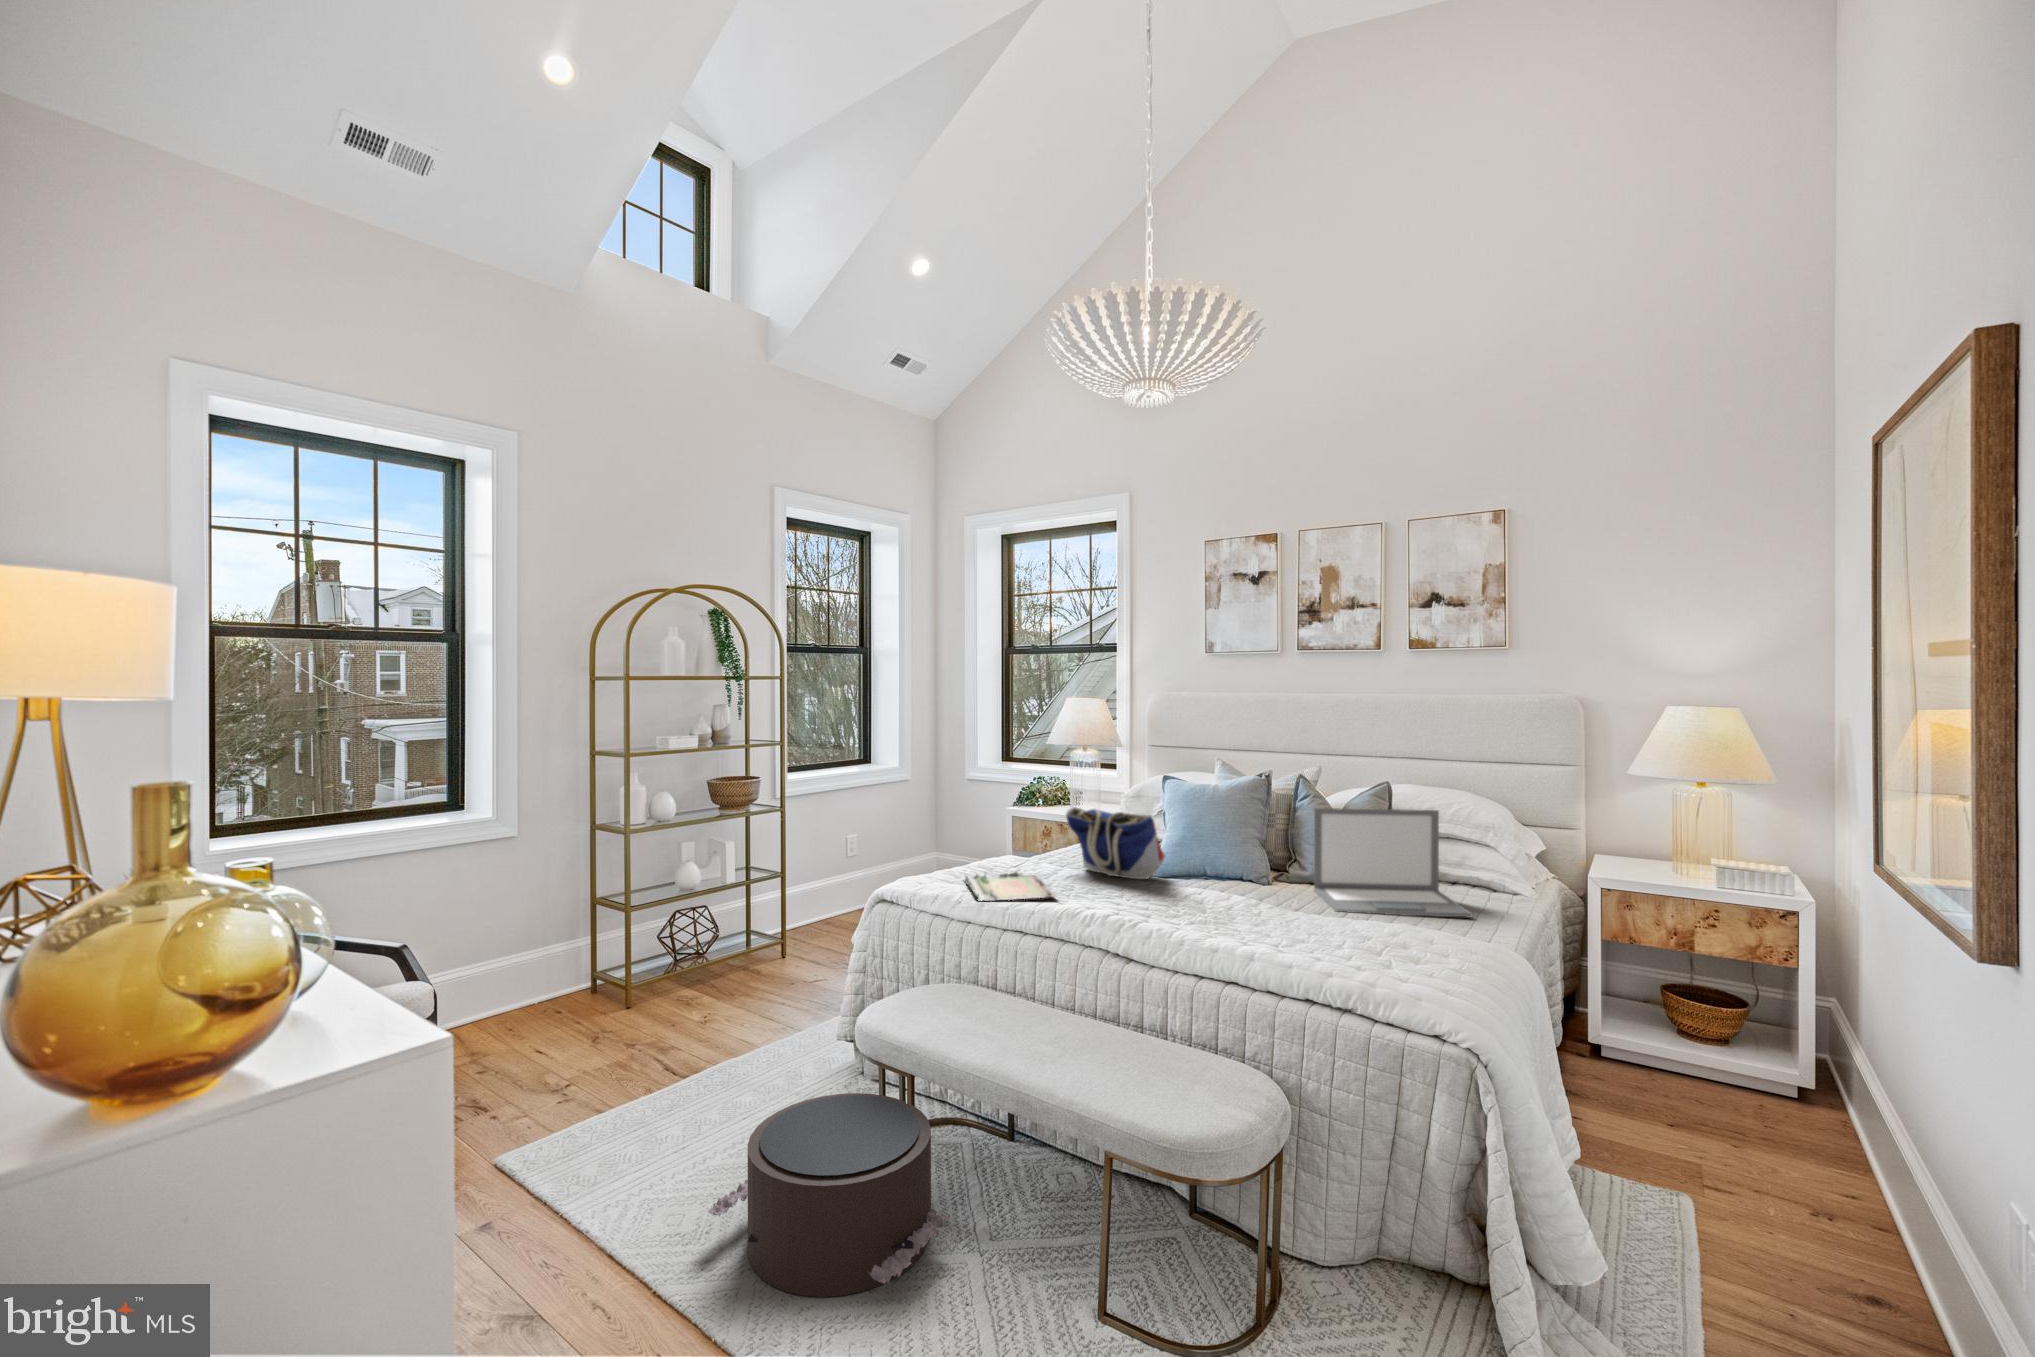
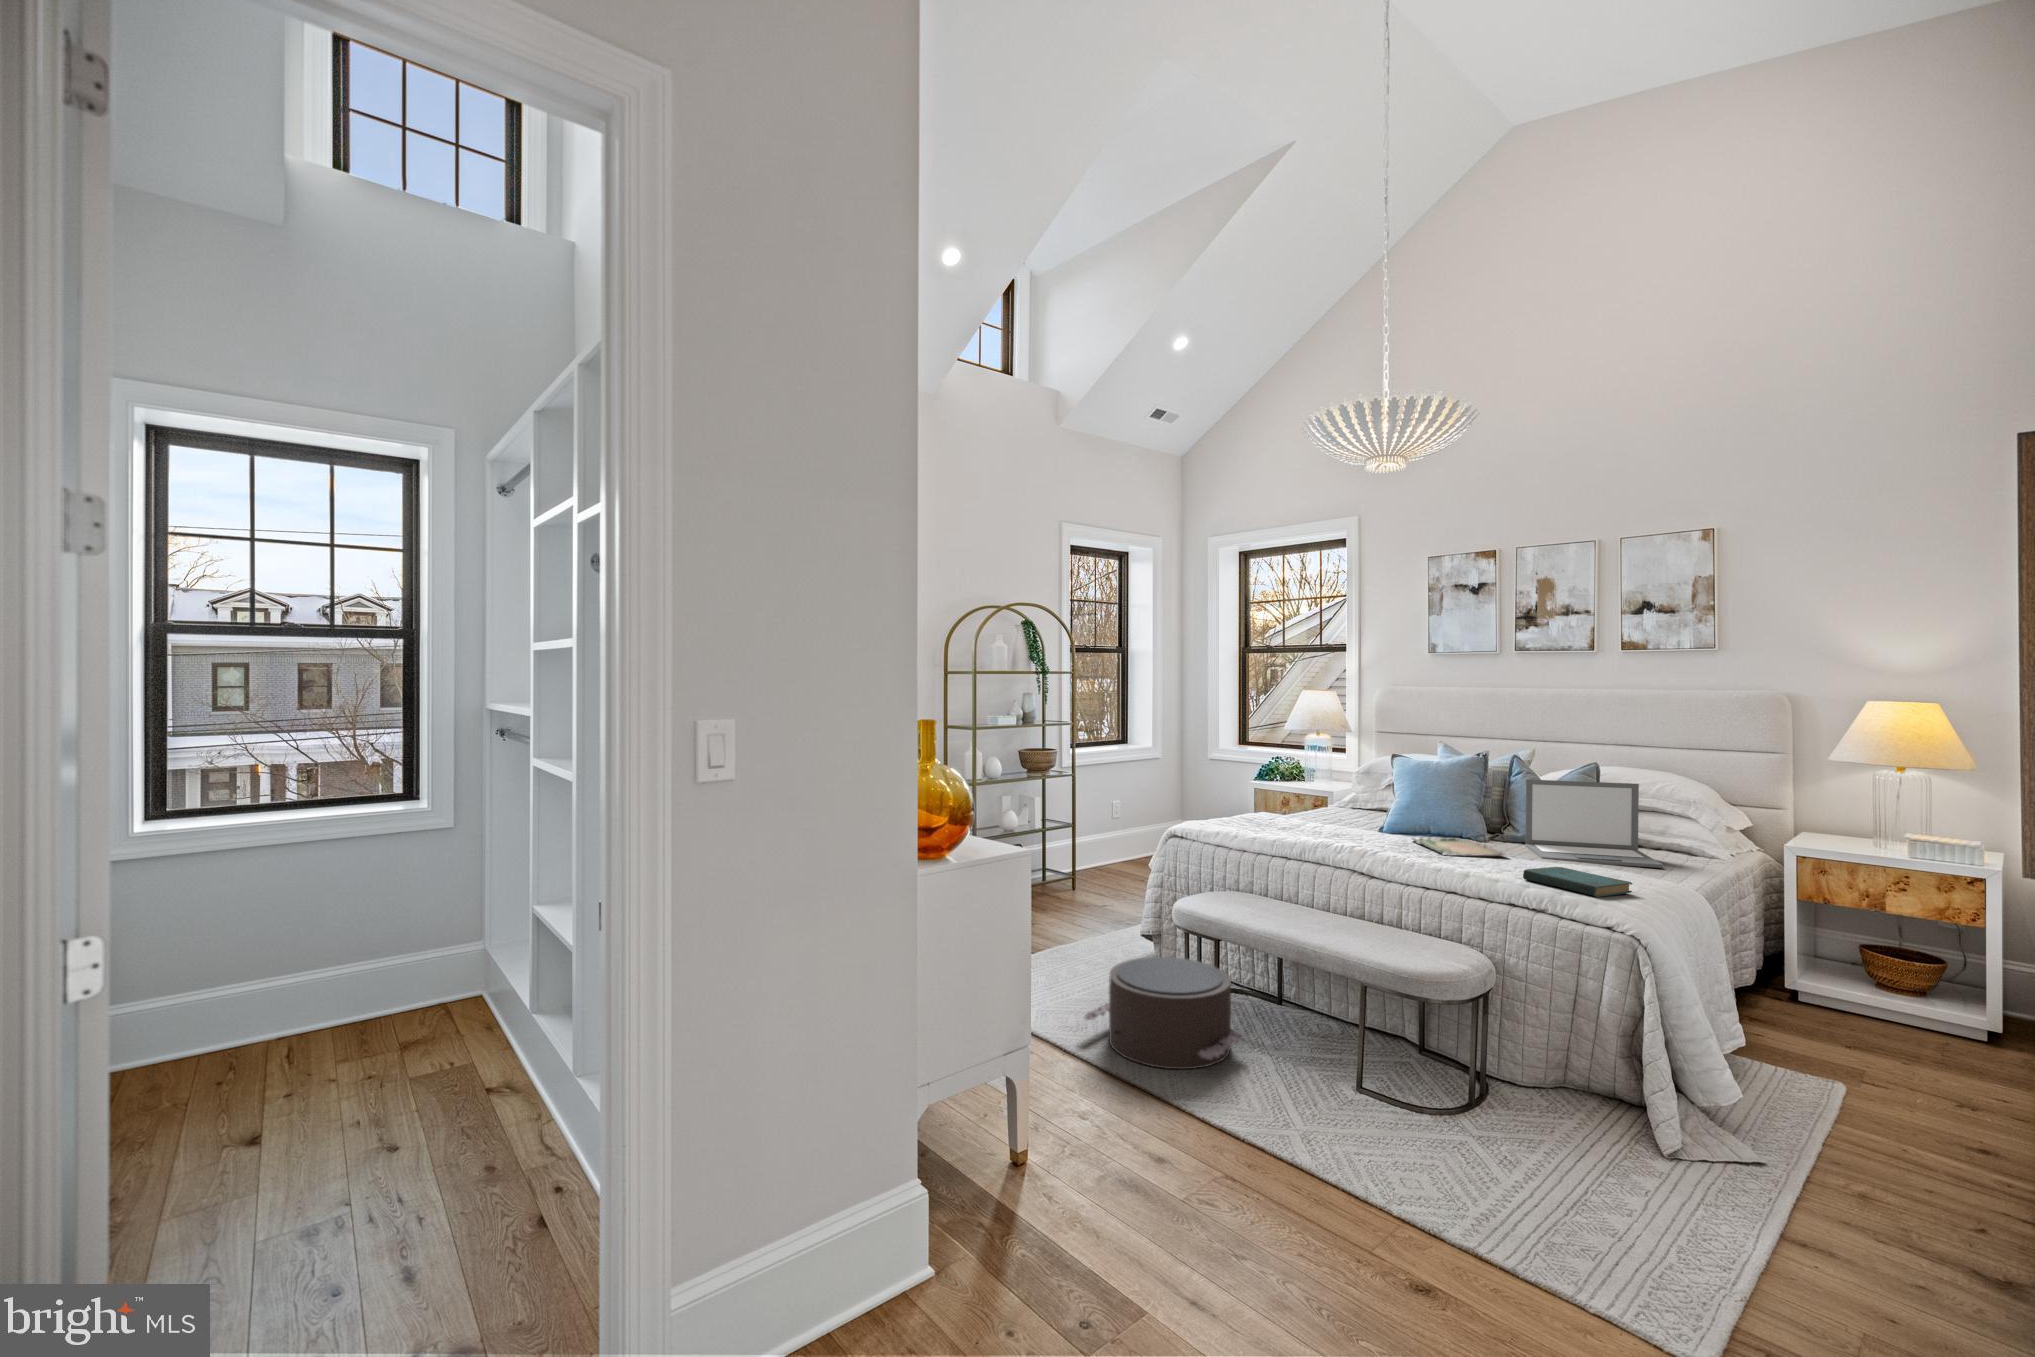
tote bag: present [1066,807,1166,879] -> none [1313,775,1397,832]
tray: present [965,872,1056,901] -> present [1412,836,1505,856]
book: none [1320,934,1455,984] -> present [1523,867,1632,897]

